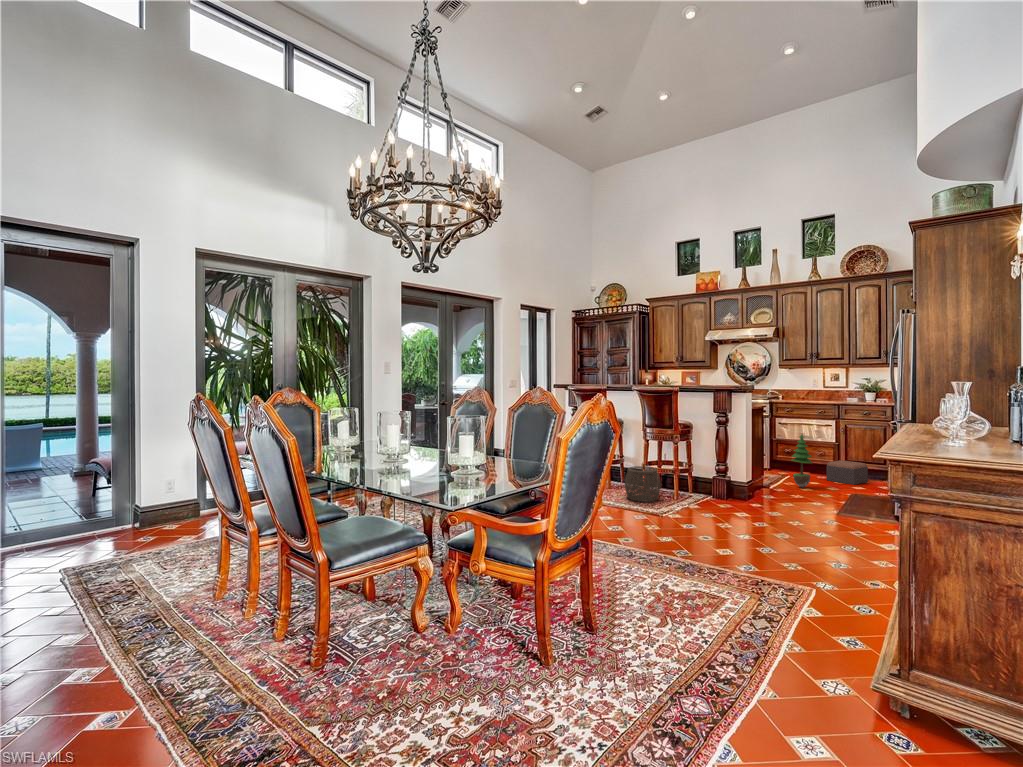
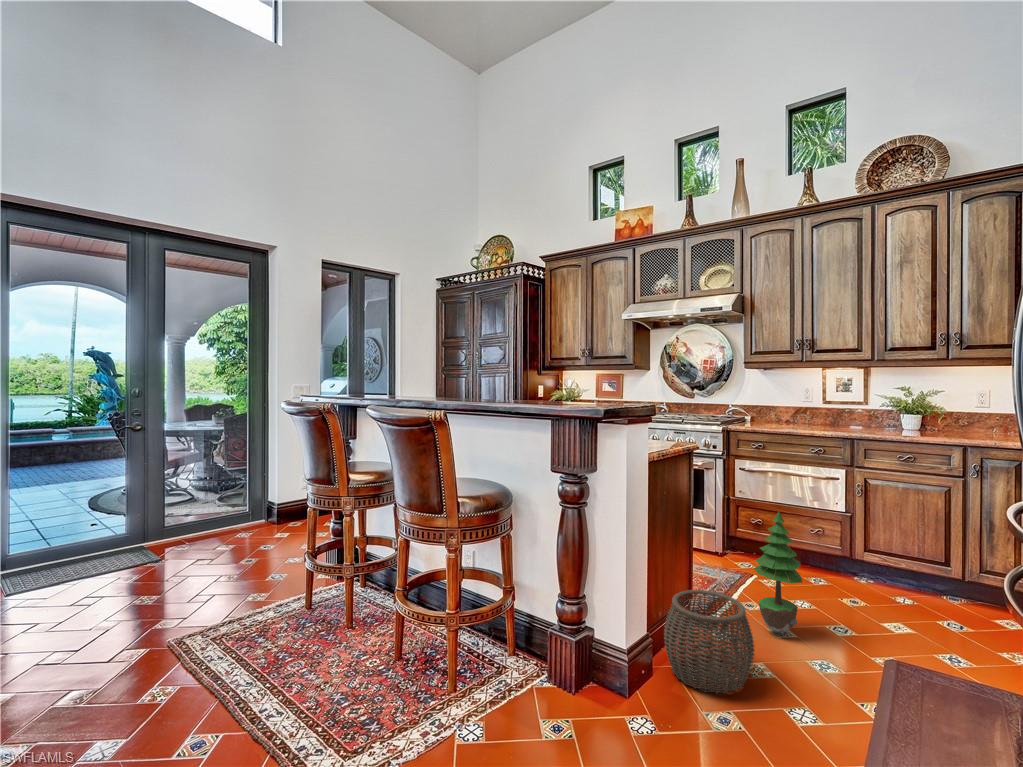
footstool: present [827,460,868,485] -> none [831,553,916,618]
woven basket: present [625,466,661,502] -> present [664,590,755,694]

